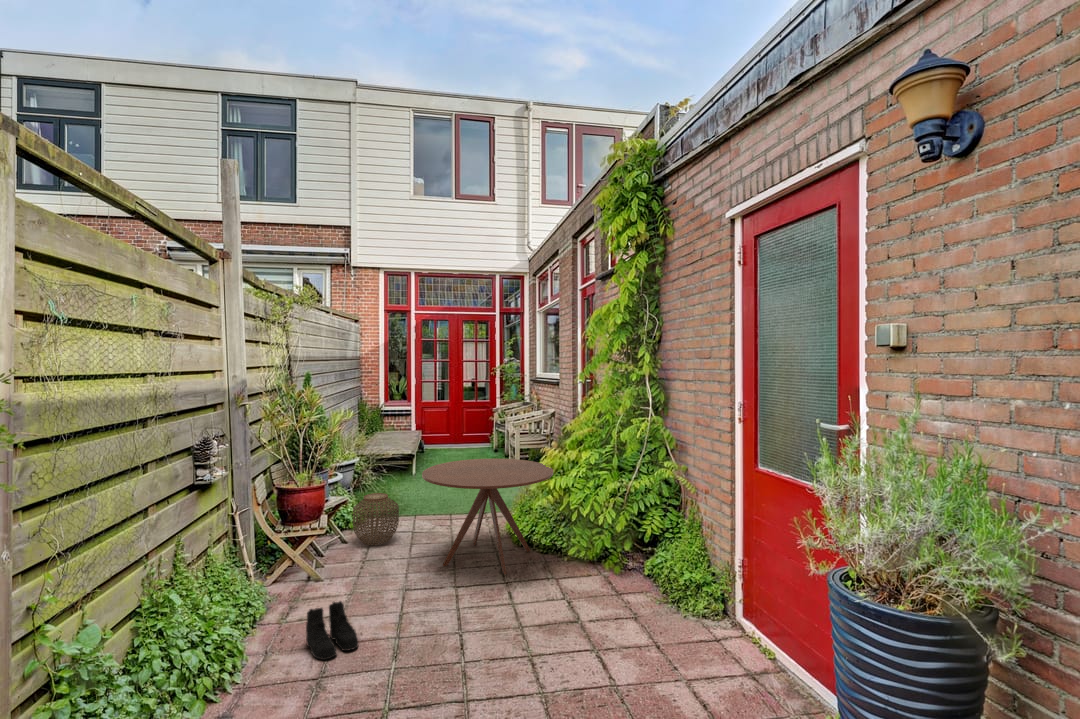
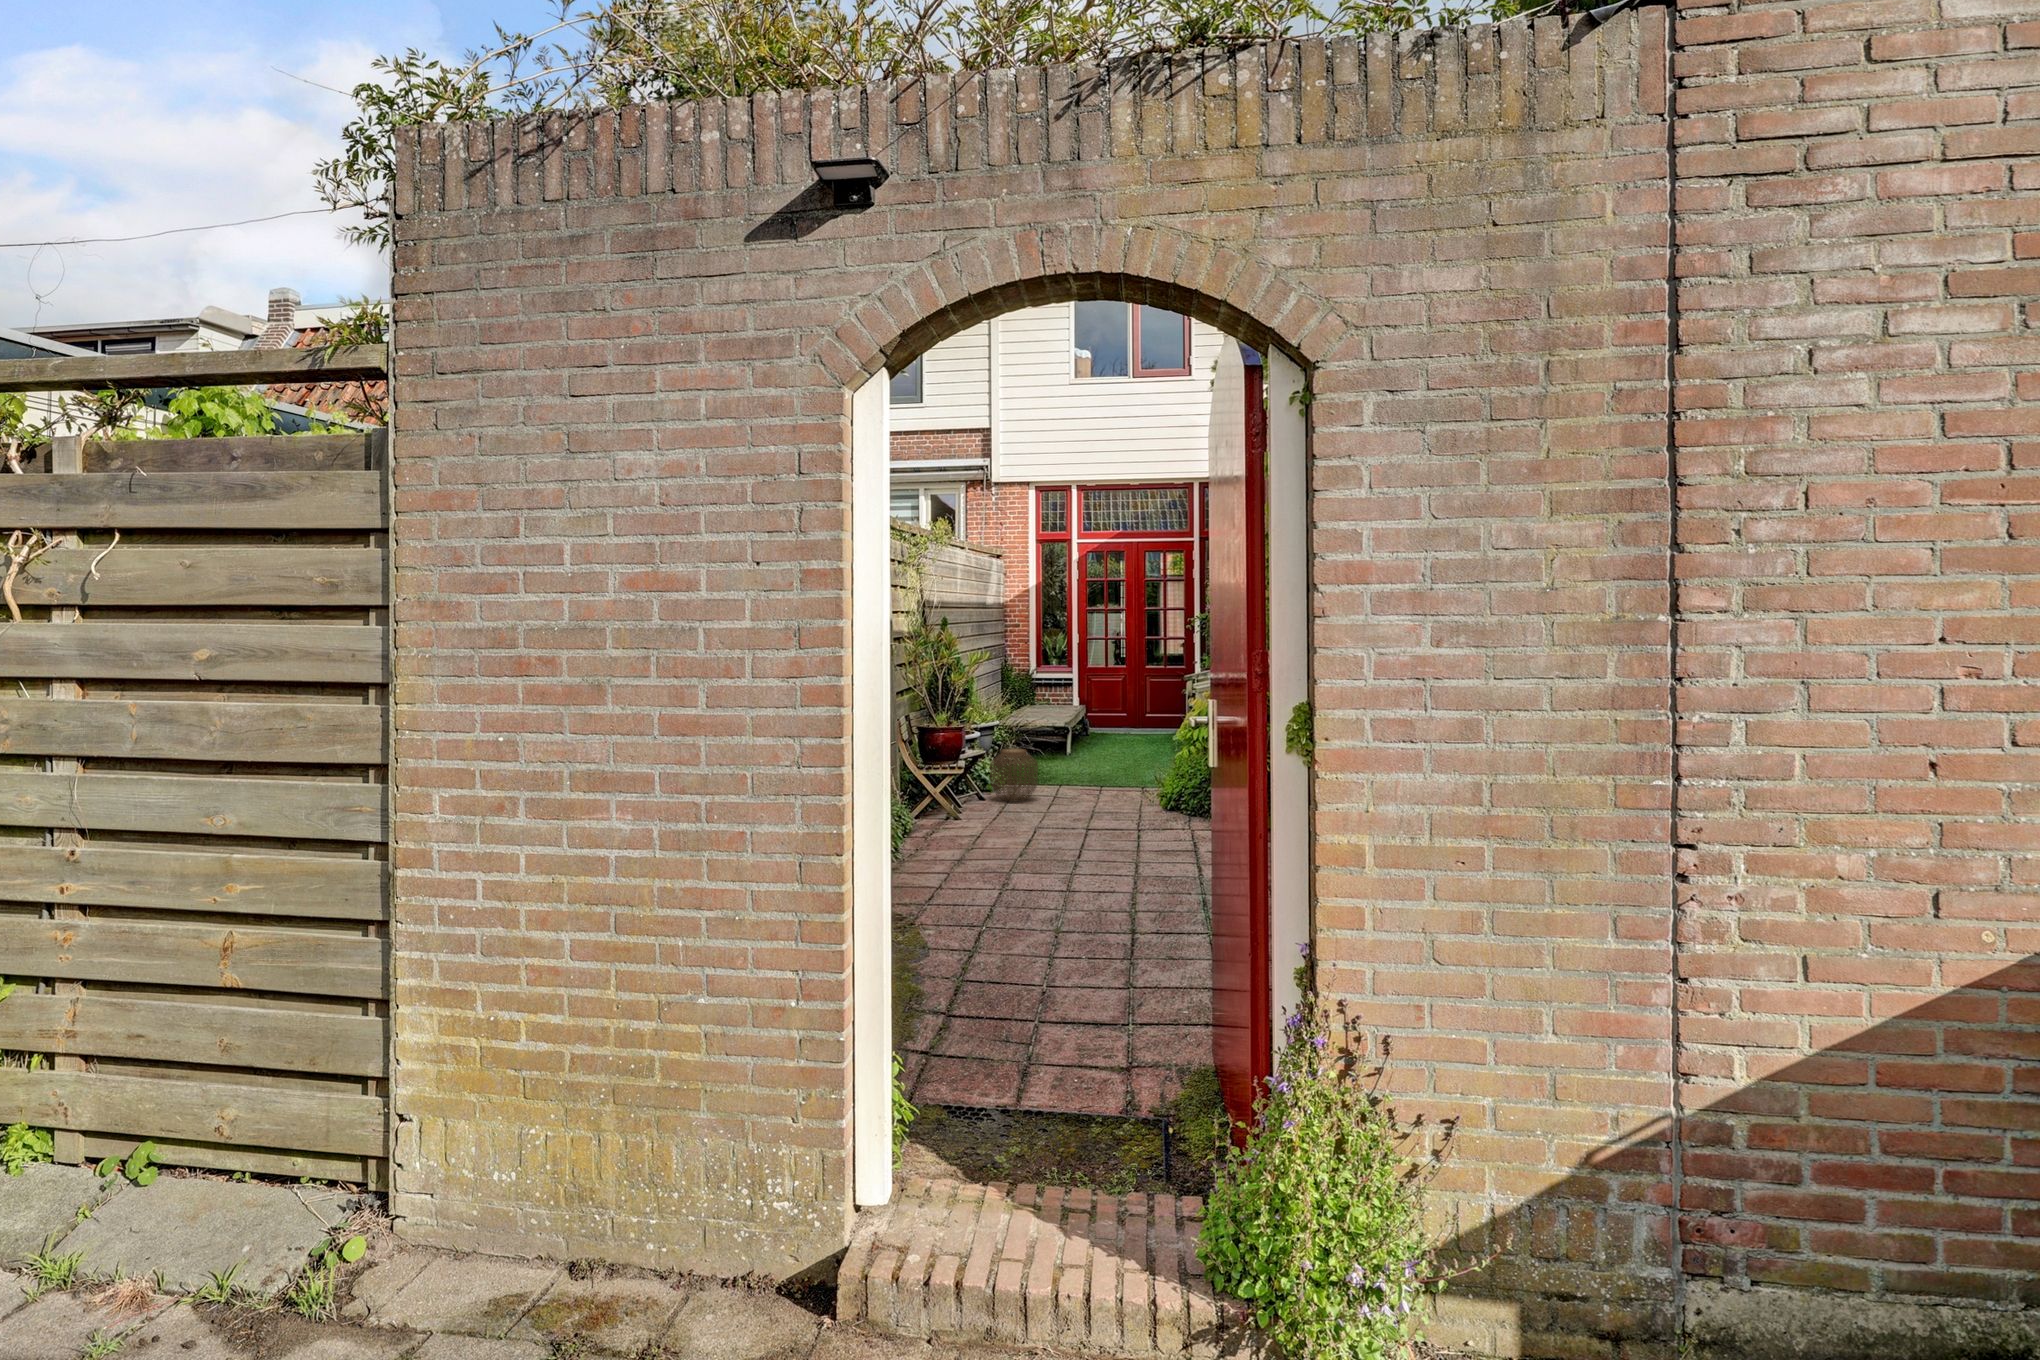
round table: present [422,458,553,574] -> none [1058,714,1201,826]
boots: present [306,601,358,660] -> none [949,811,991,850]

